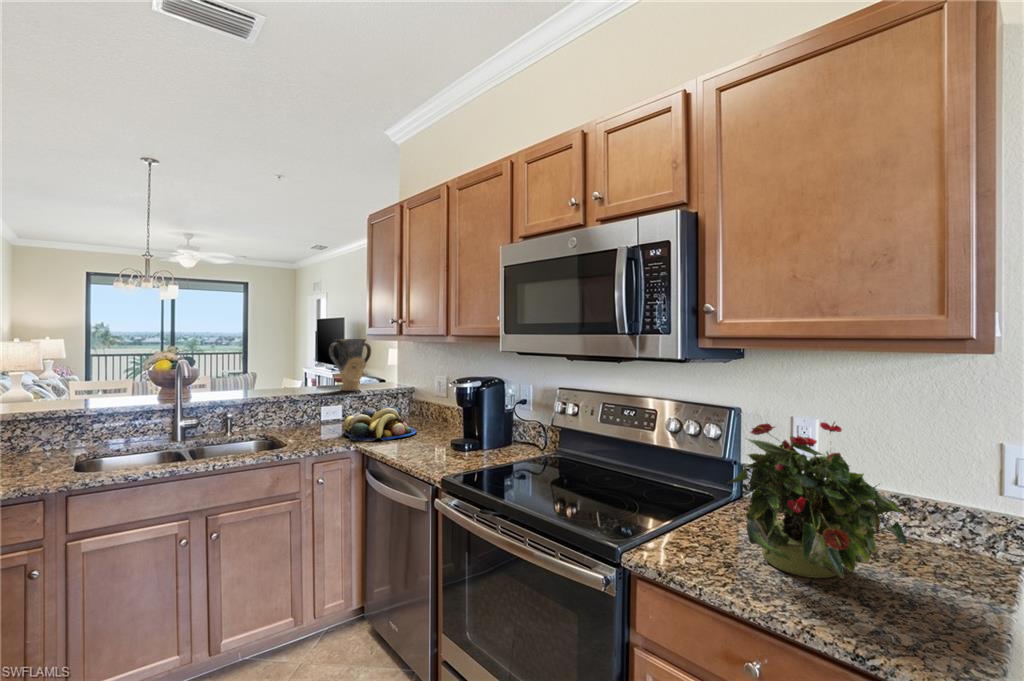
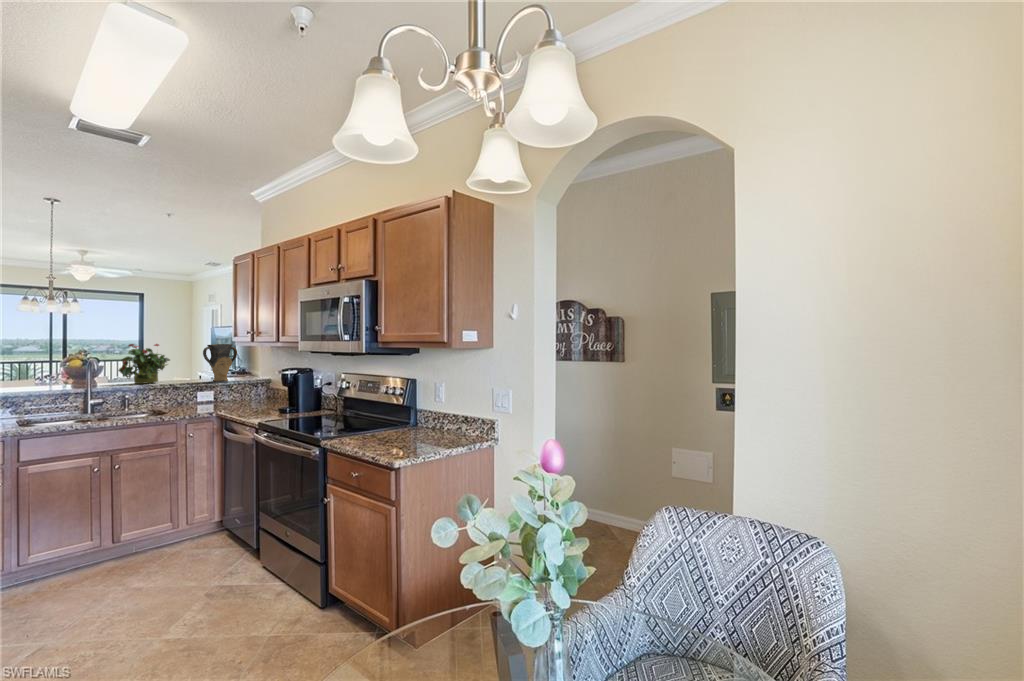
fruit bowl: present [344,406,417,441] -> none [211,390,264,411]
potted plant: present [728,422,907,579] -> present [118,344,170,384]

